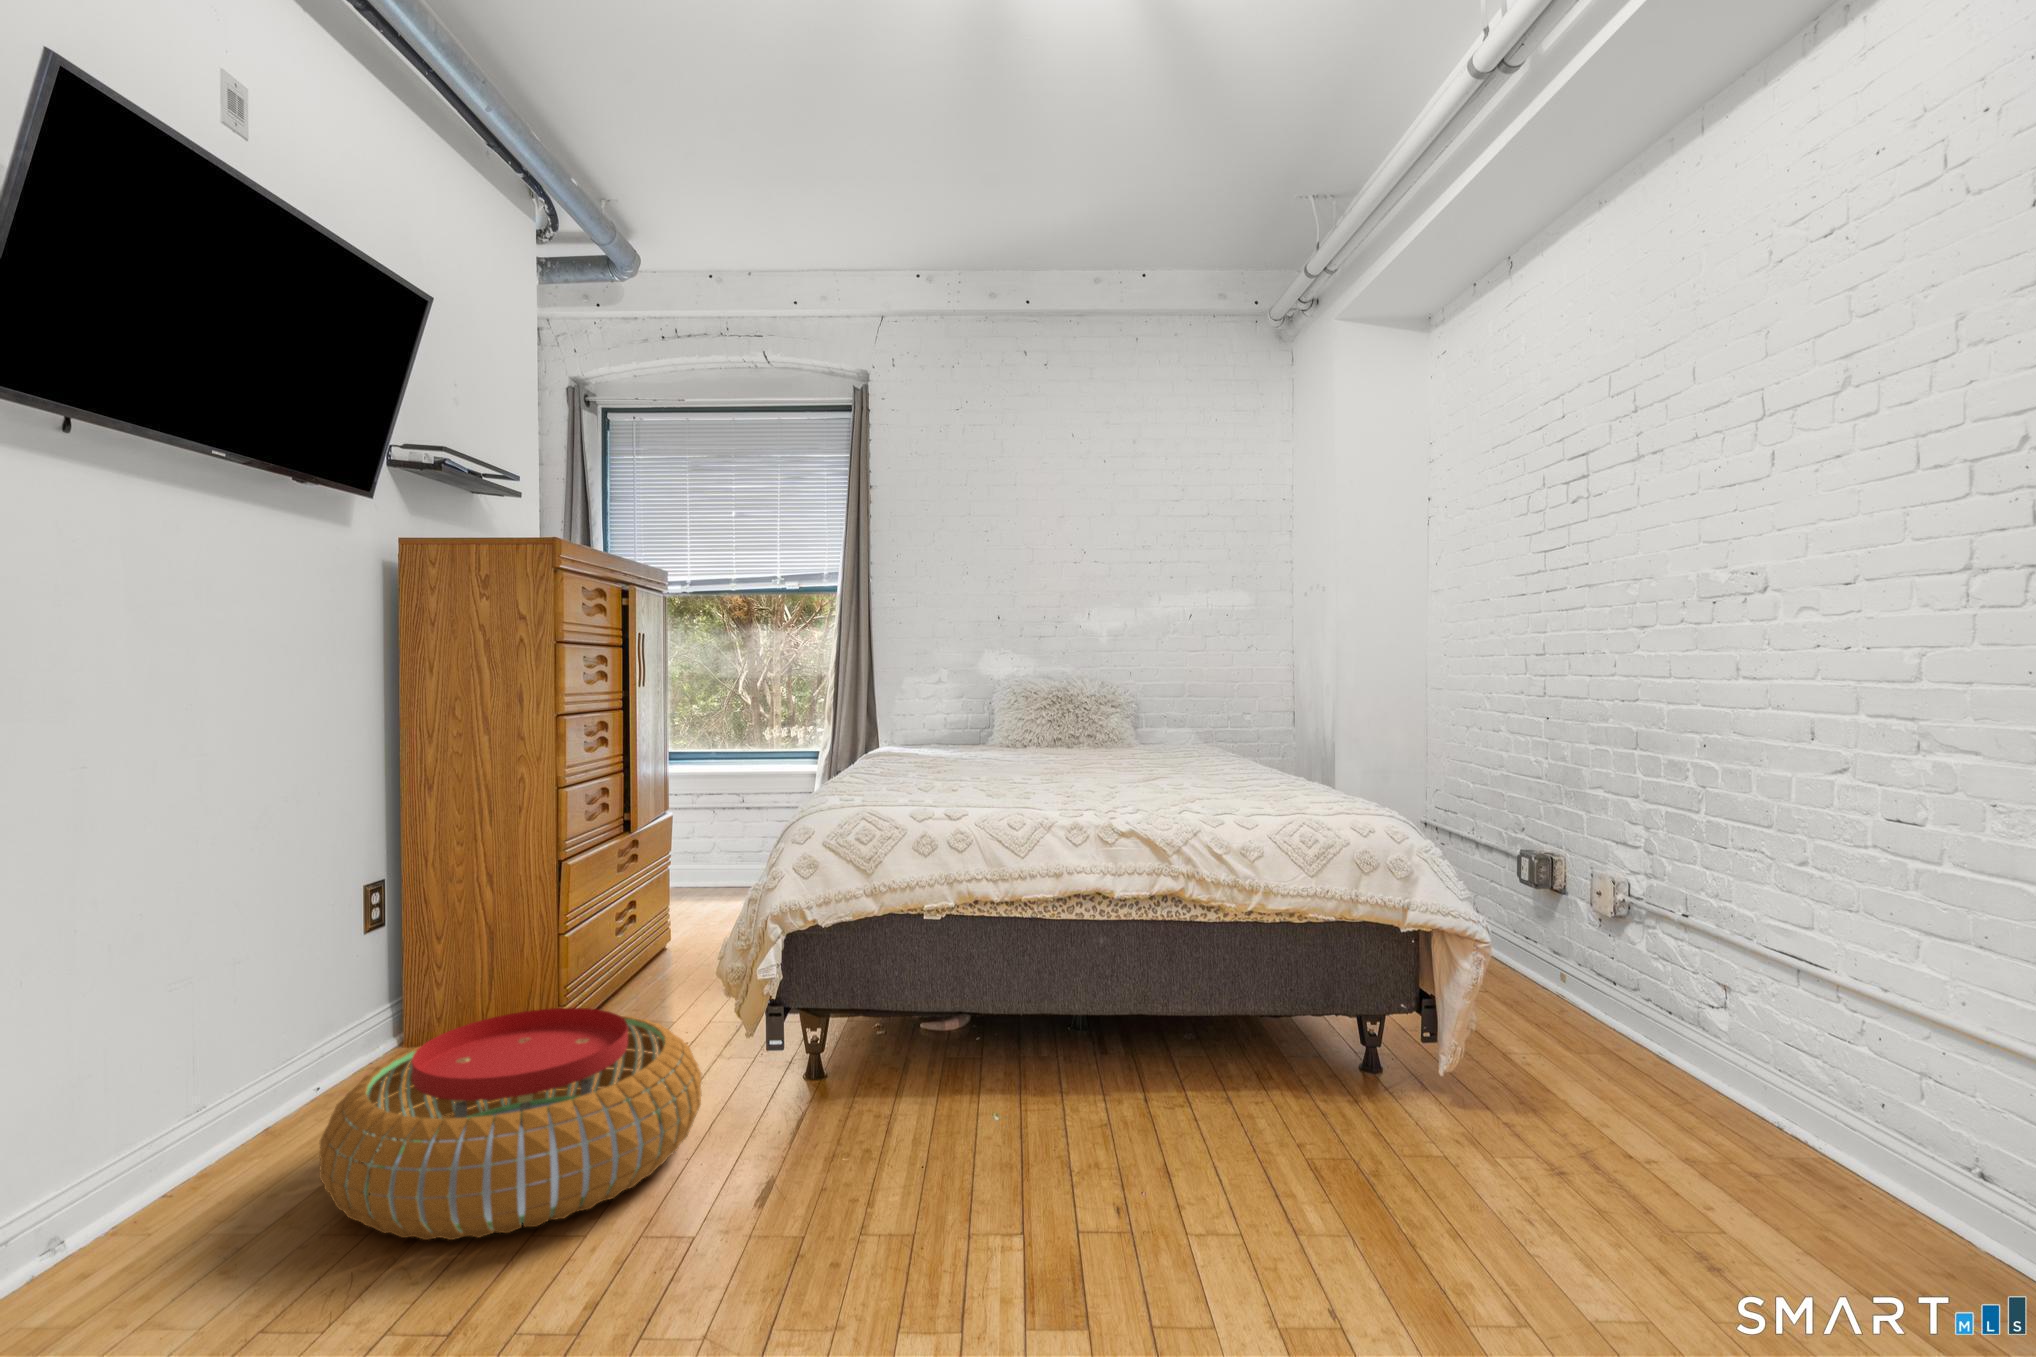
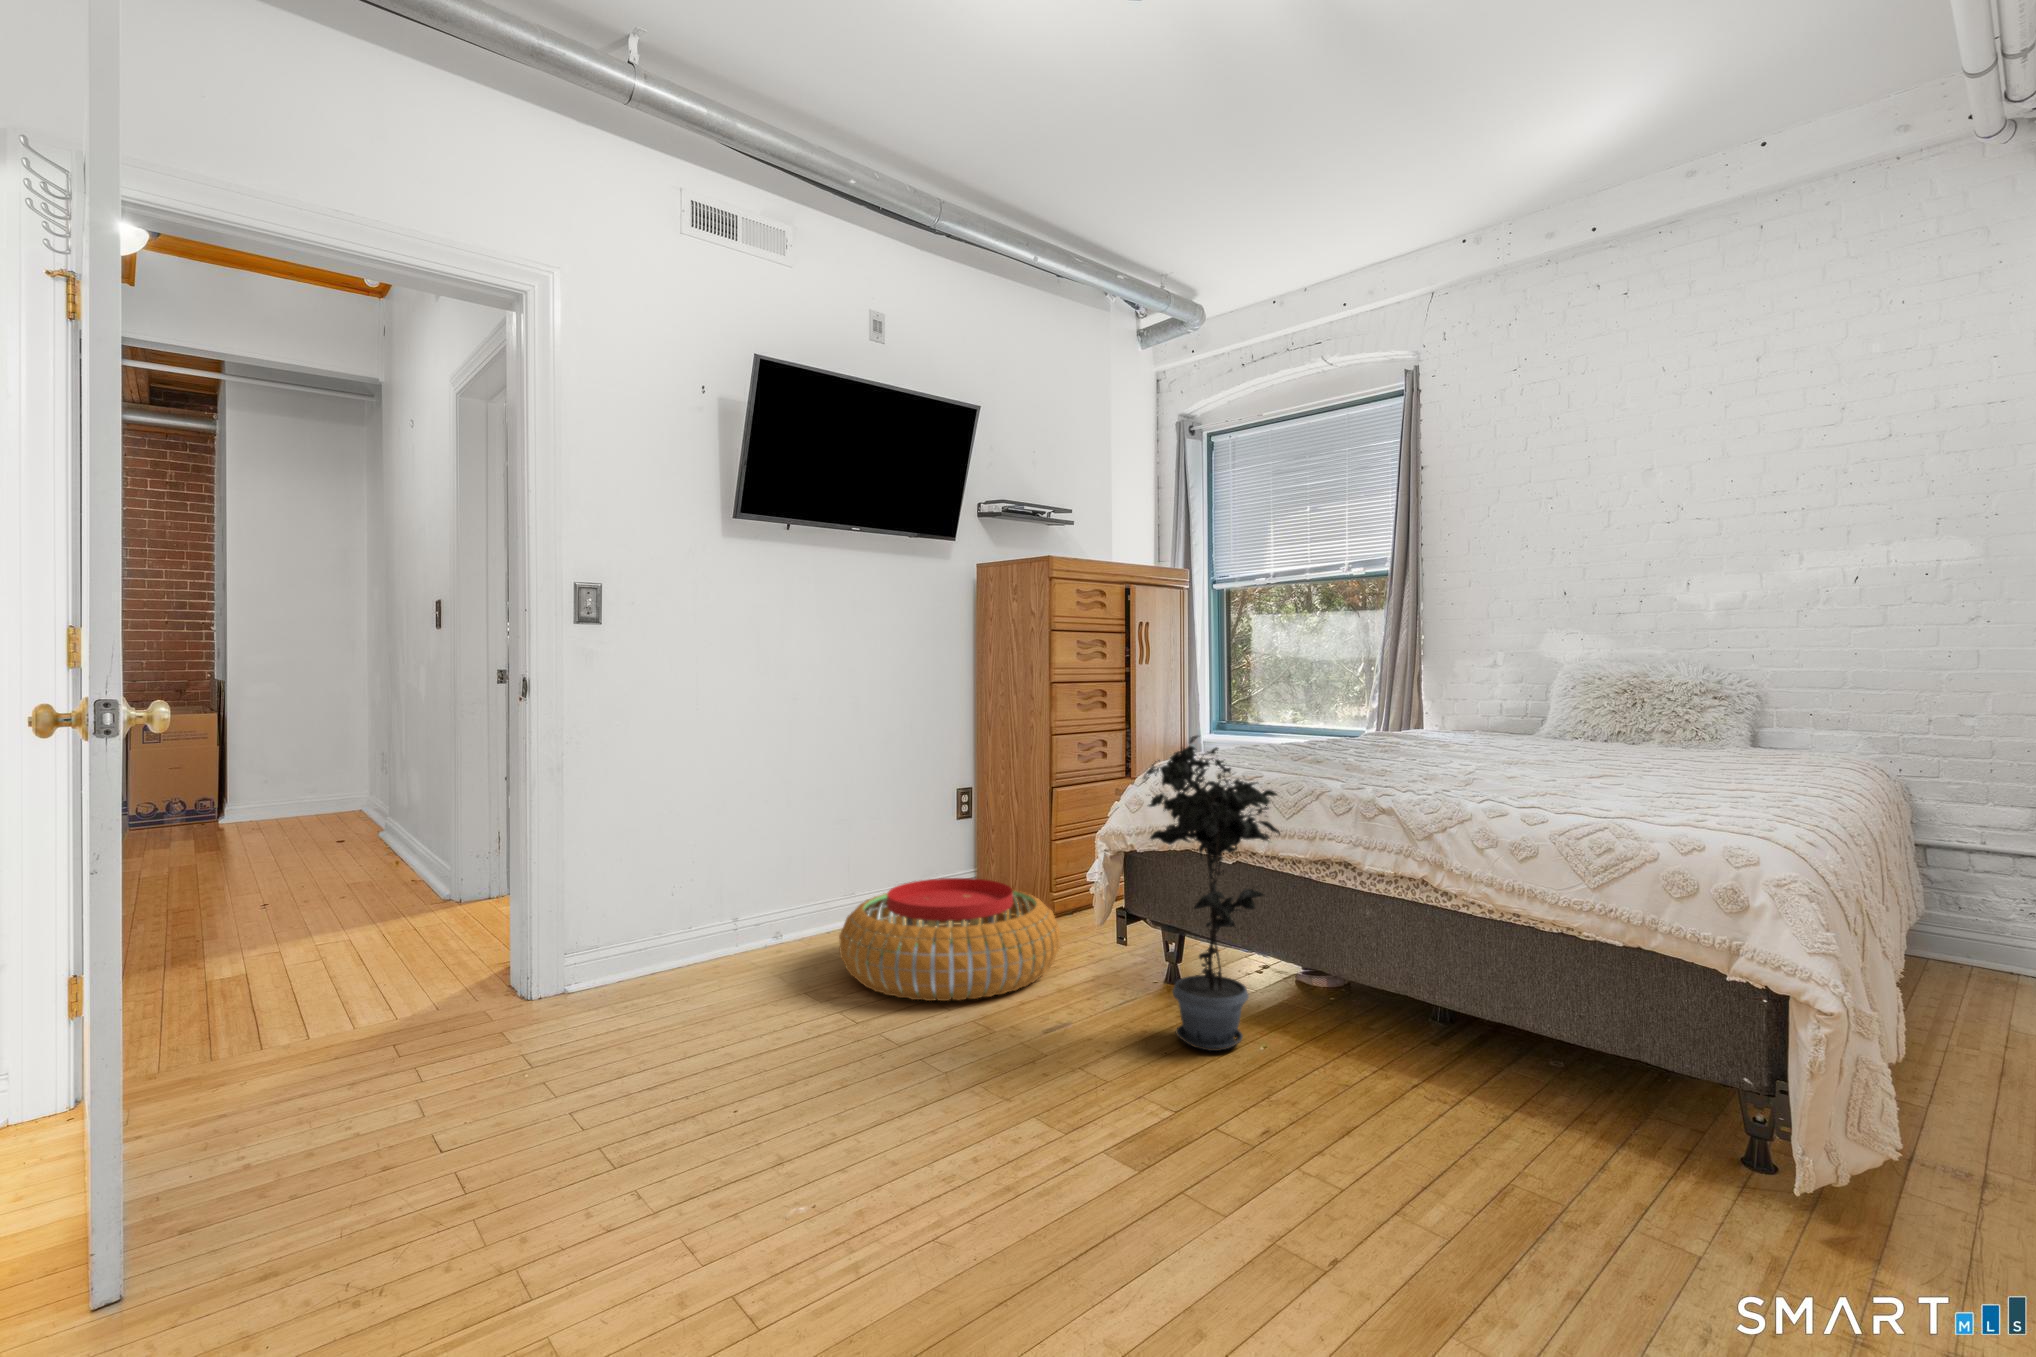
potted plant: none [849,773,1079,1141] -> present [1144,736,1280,1051]

